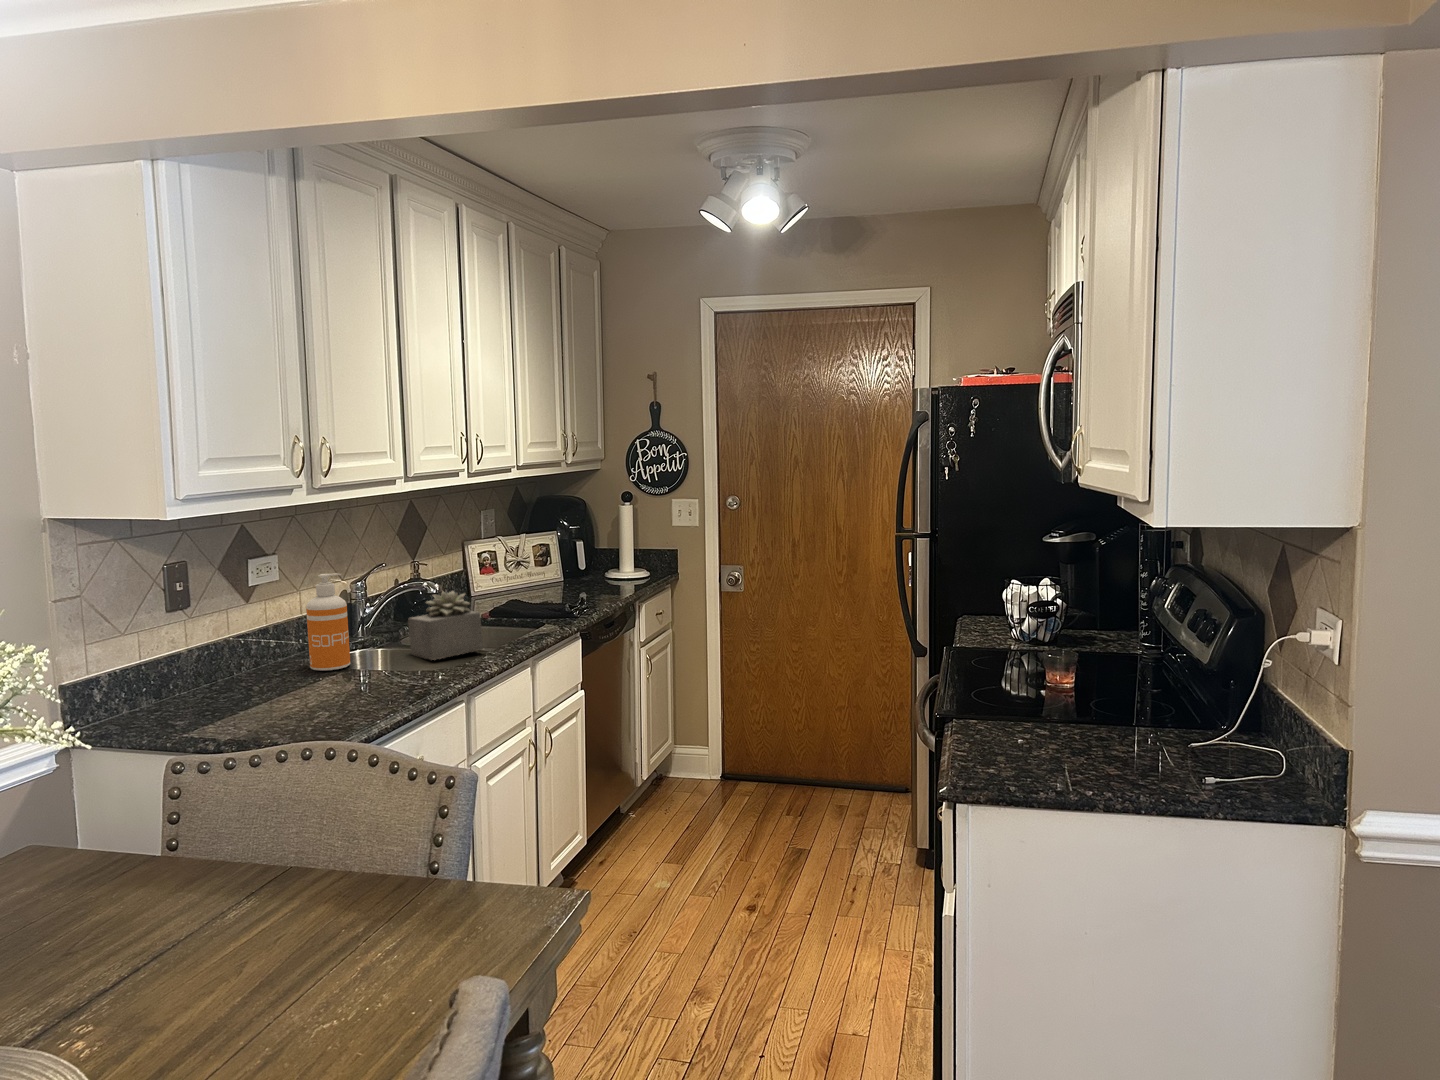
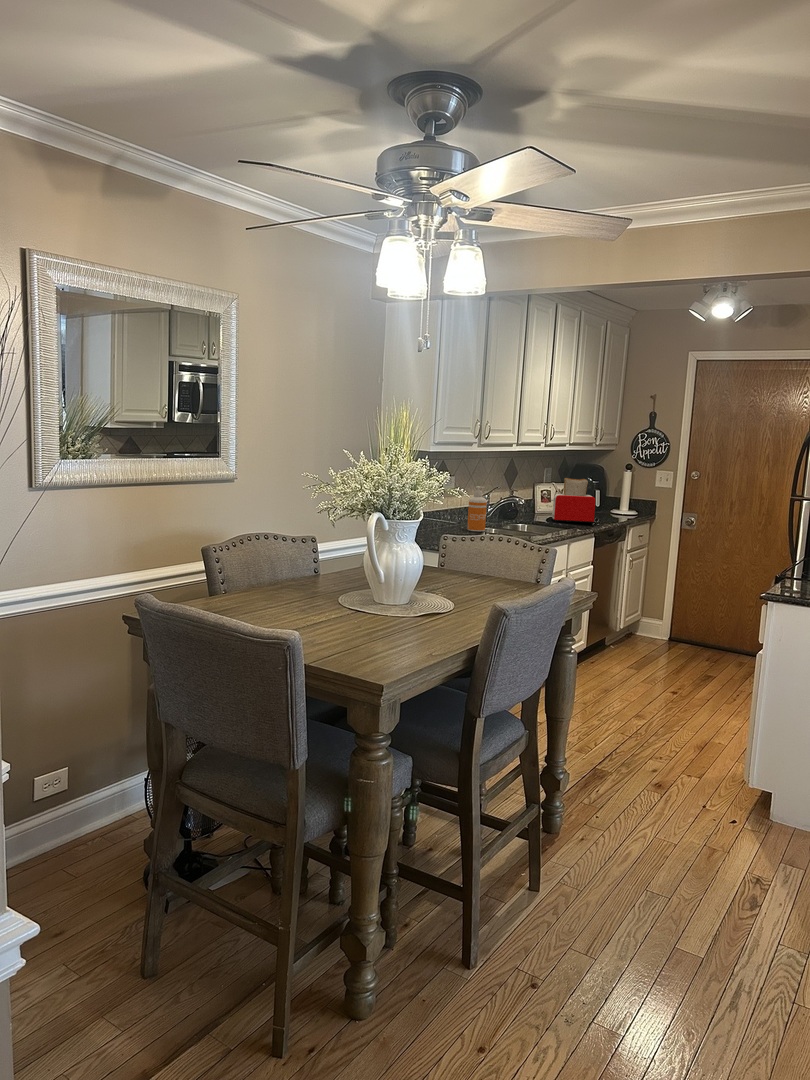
toaster: none [493,529,576,614] -> present [551,478,595,524]
succulent plant: present [408,591,483,660] -> none [511,501,547,534]

